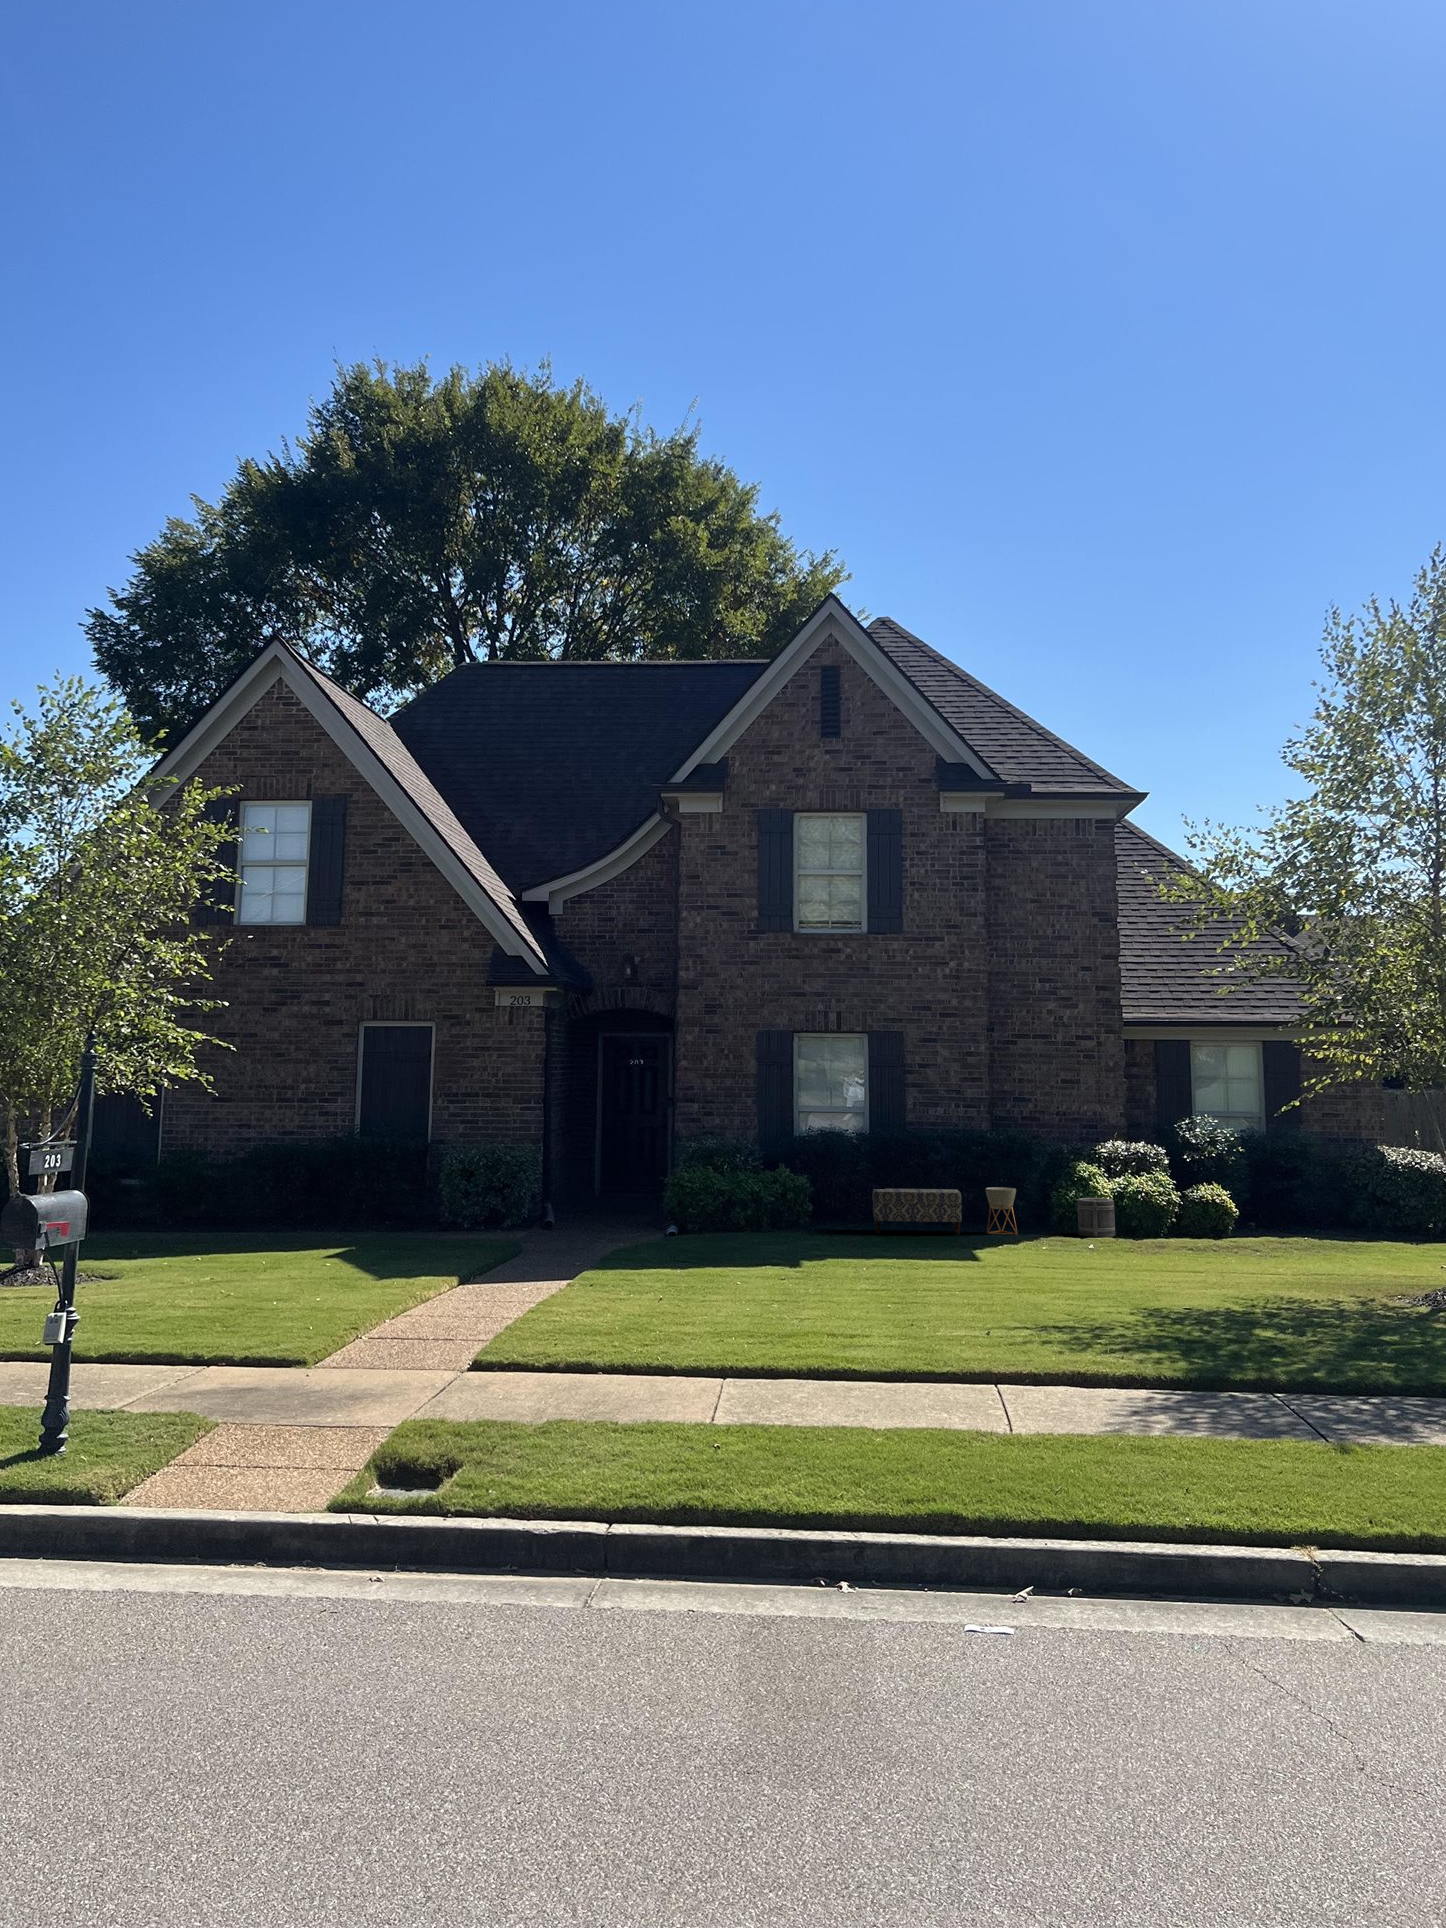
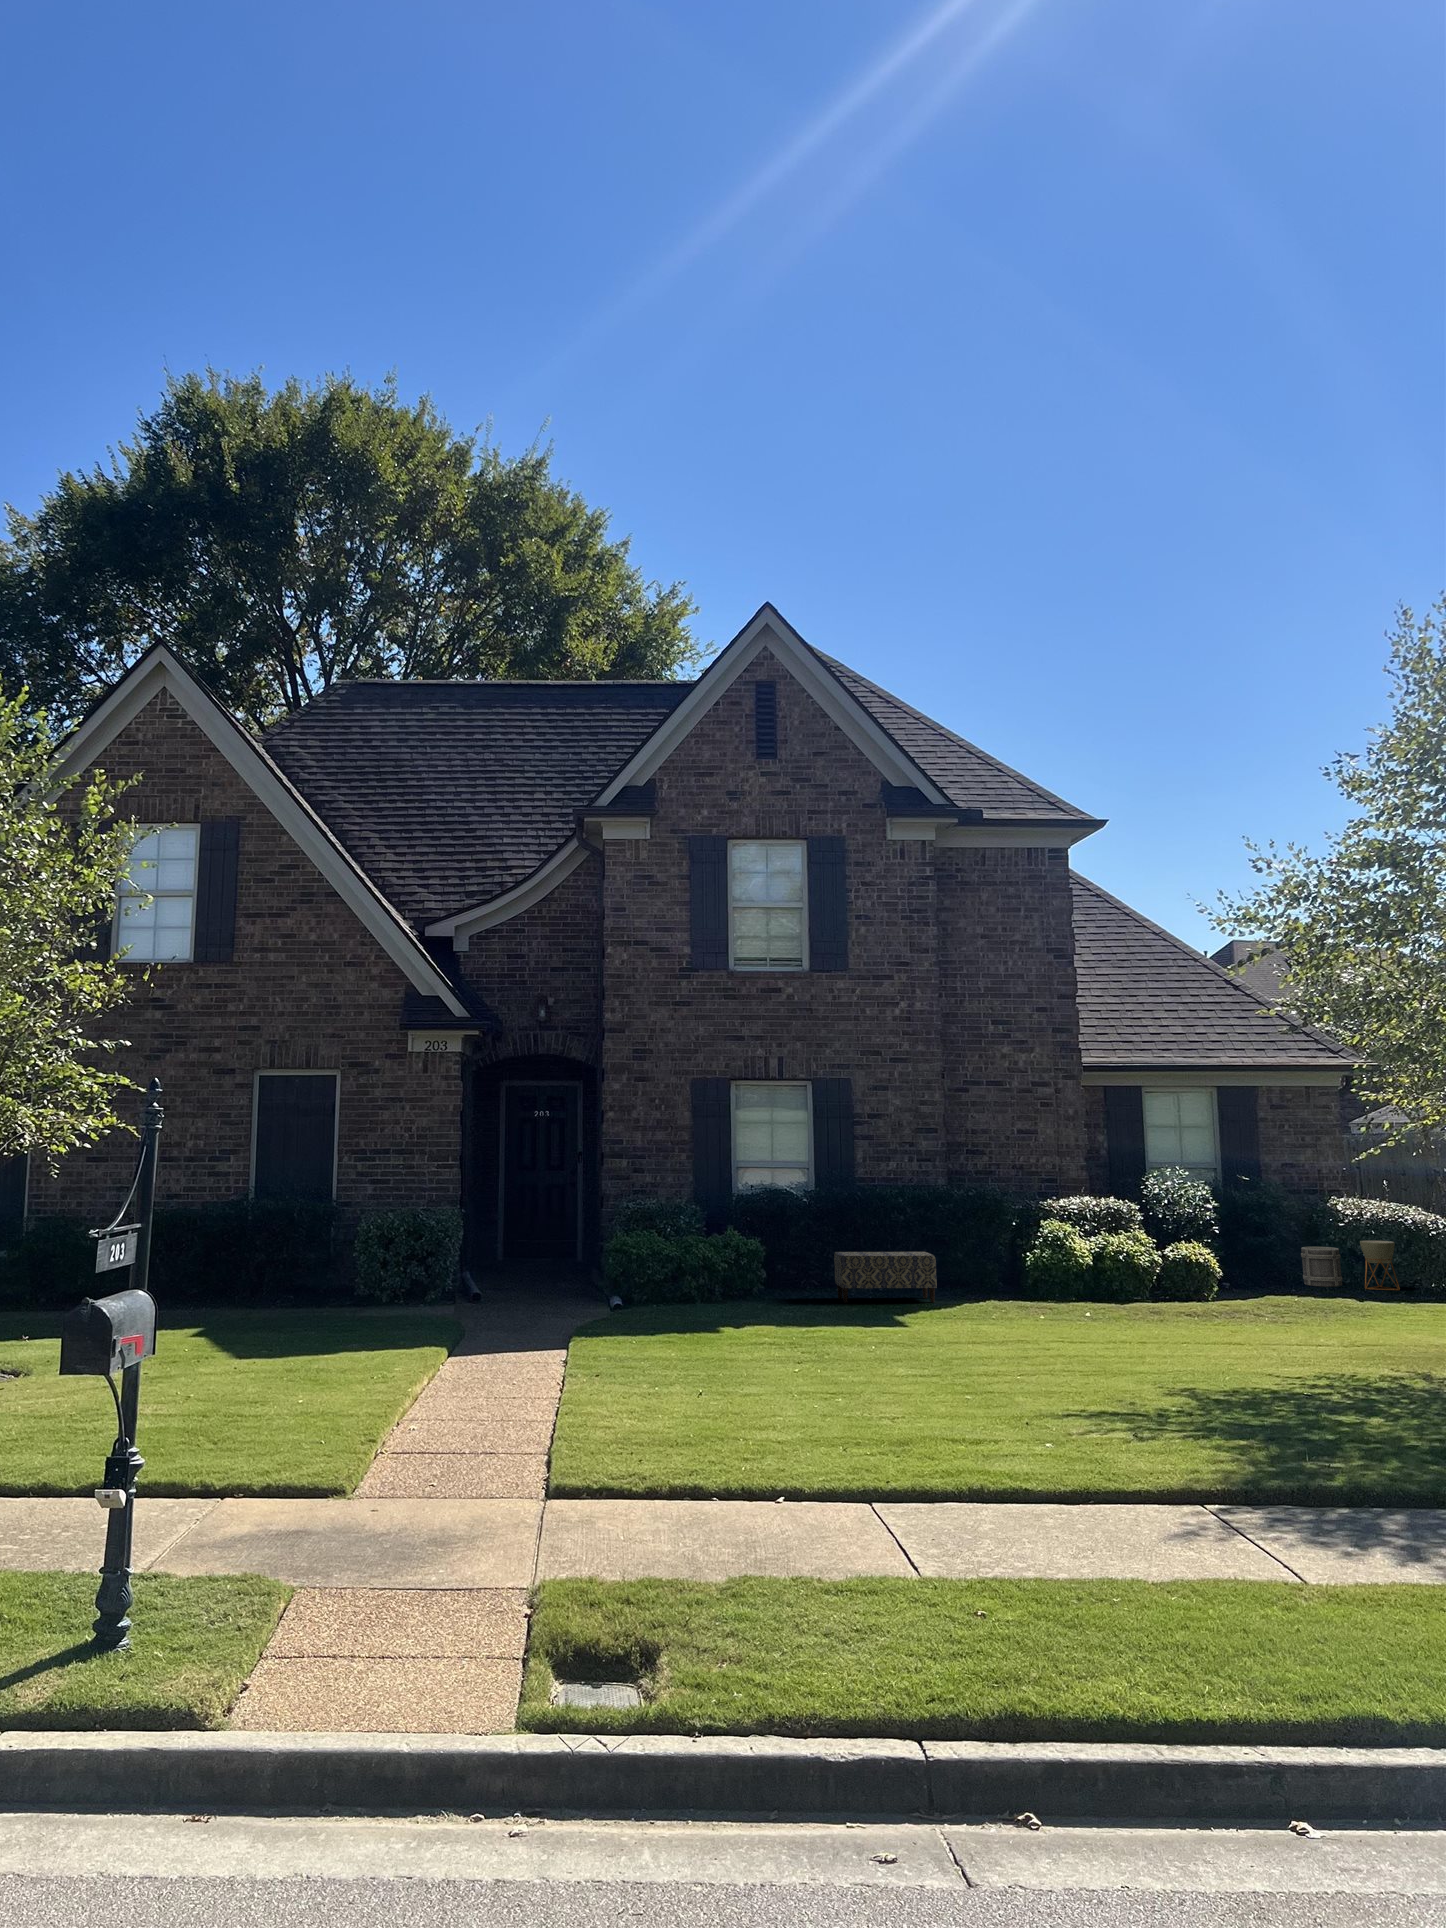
planter: present [986,1187,1017,1235] -> present [1360,1241,1400,1291]
bucket: present [1077,1198,1115,1237] -> present [1301,1247,1343,1287]

